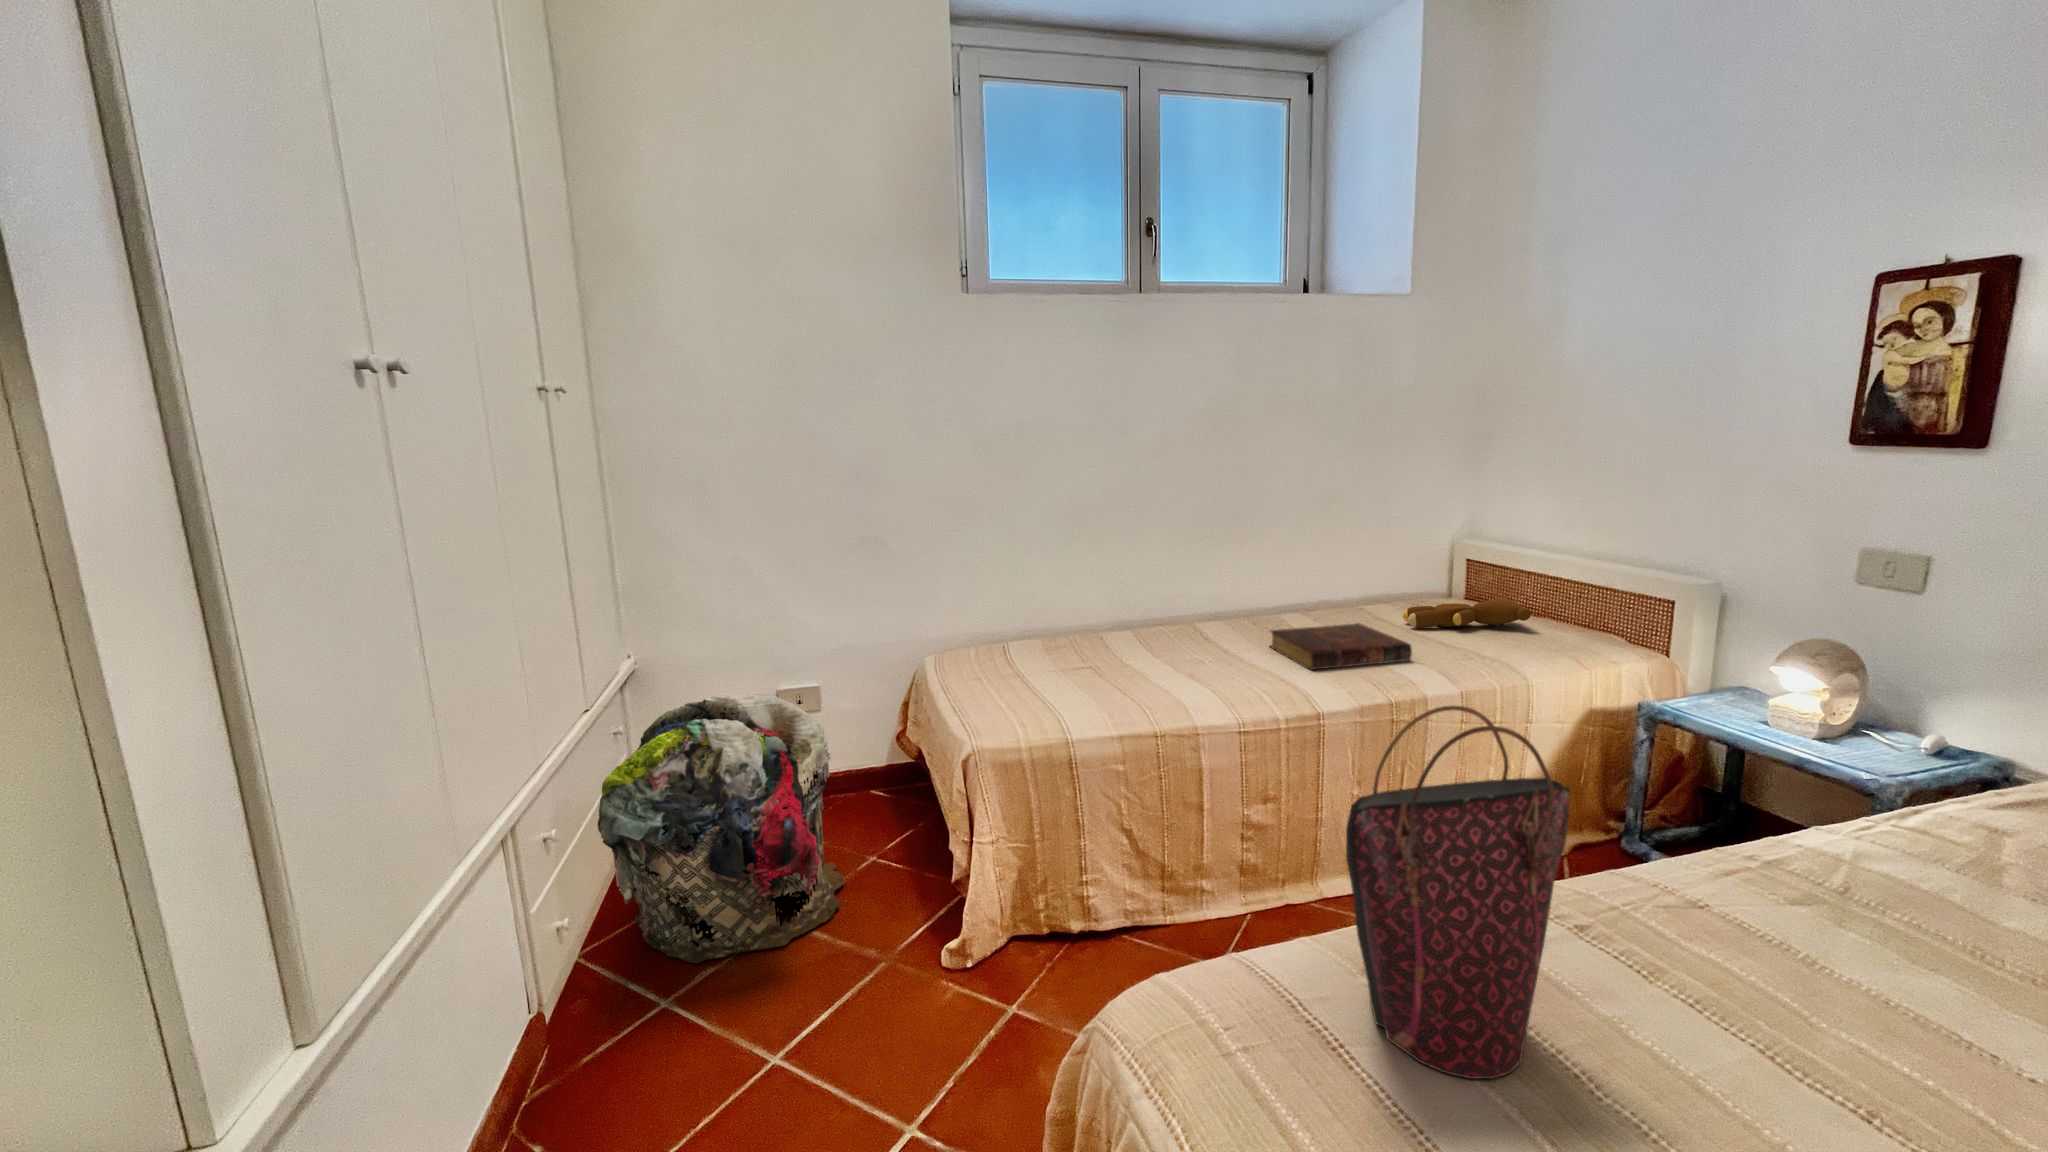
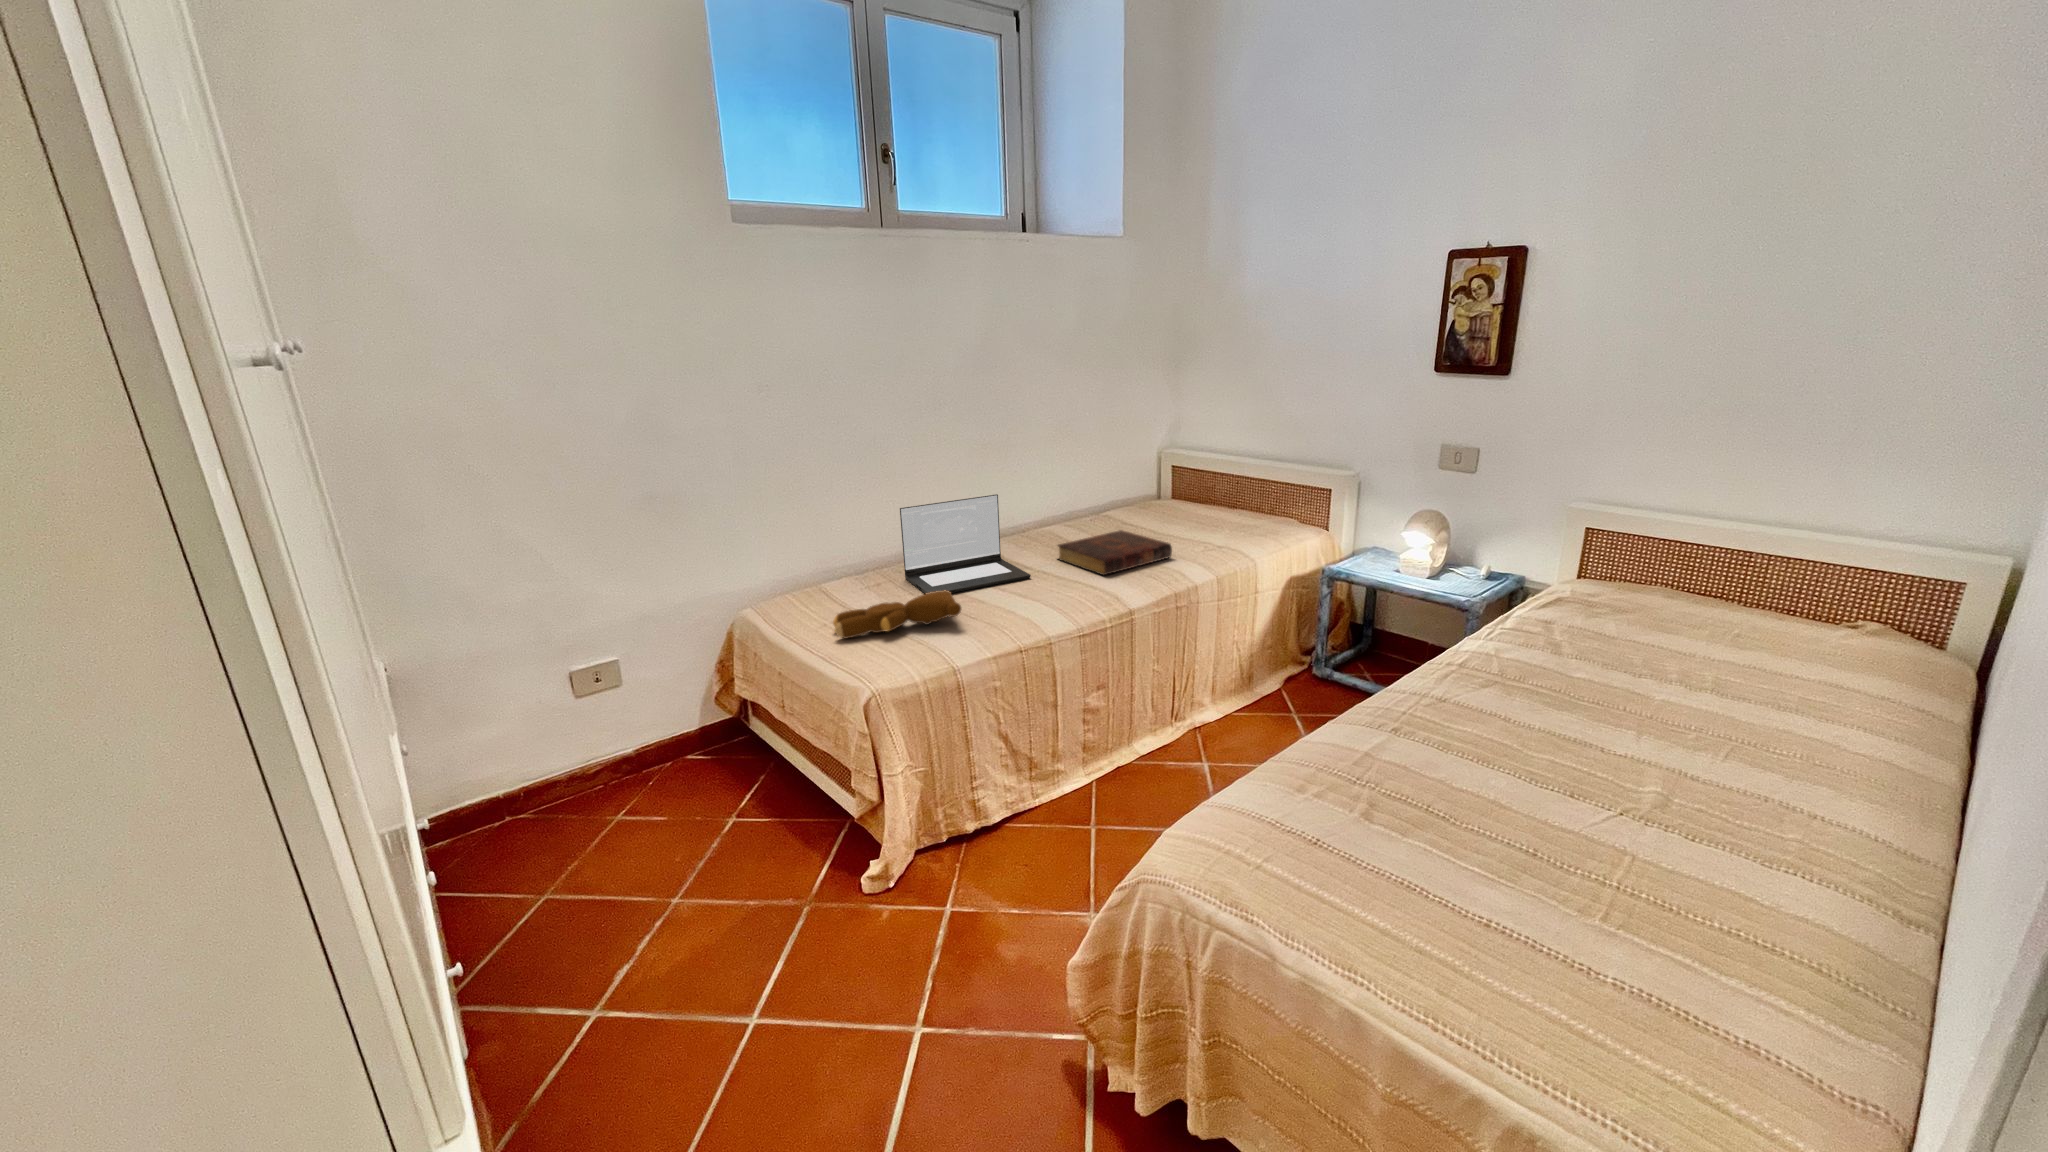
laptop: none [1094,567,1225,666] -> present [900,494,1031,594]
teddy bear: present [1403,599,1531,628] -> present [833,591,961,639]
laundry basket: present [598,694,846,963] -> none [435,679,733,970]
handbag: present [1346,705,1570,1079] -> none [1316,597,1429,830]

